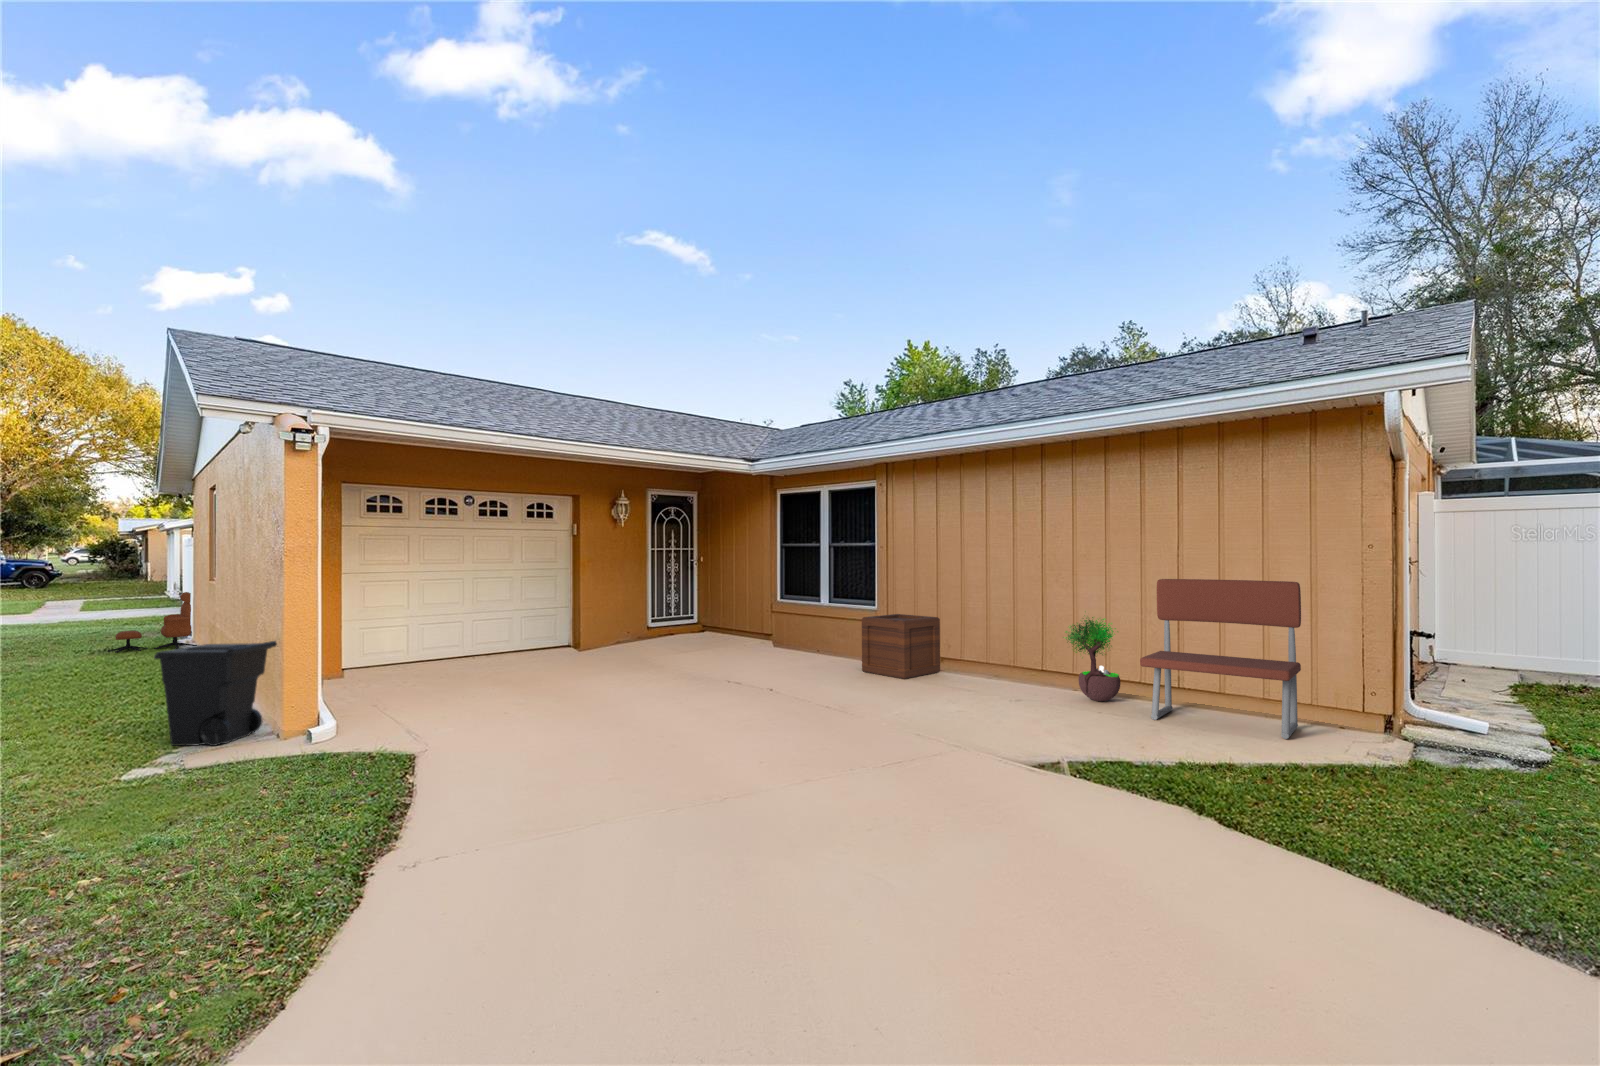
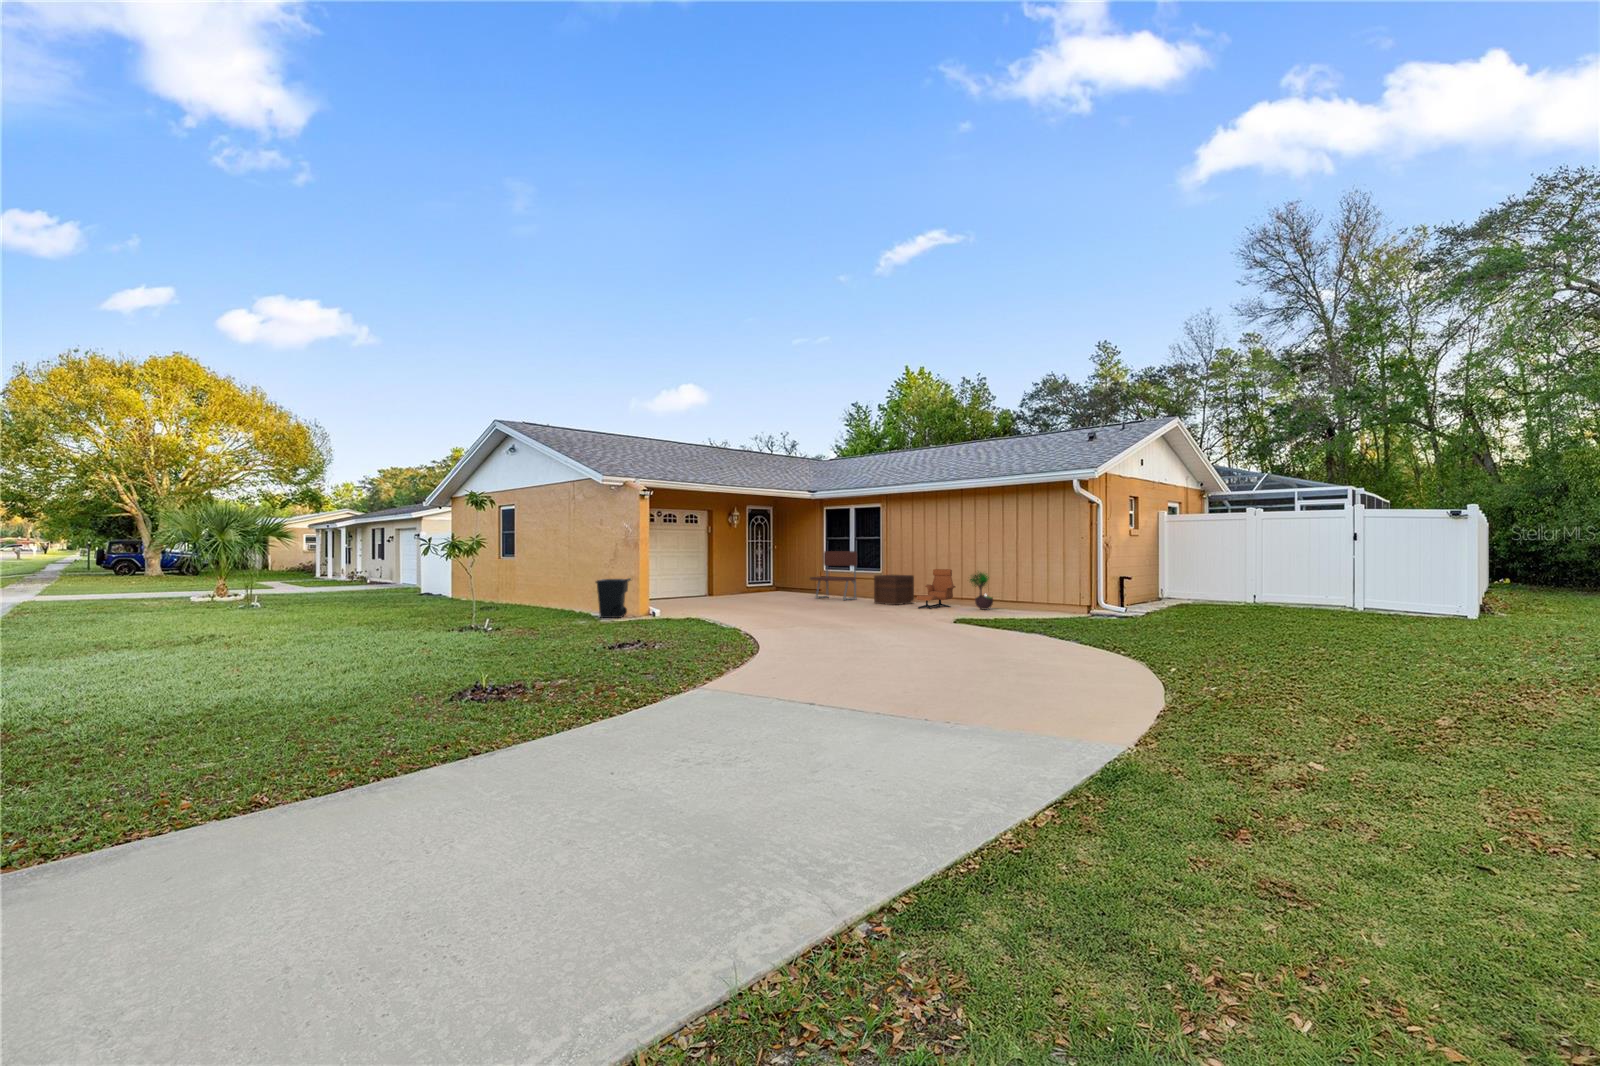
bench: present [1140,579,1301,739] -> present [810,551,857,600]
lounge chair: present [108,592,197,653] -> present [917,569,955,609]

